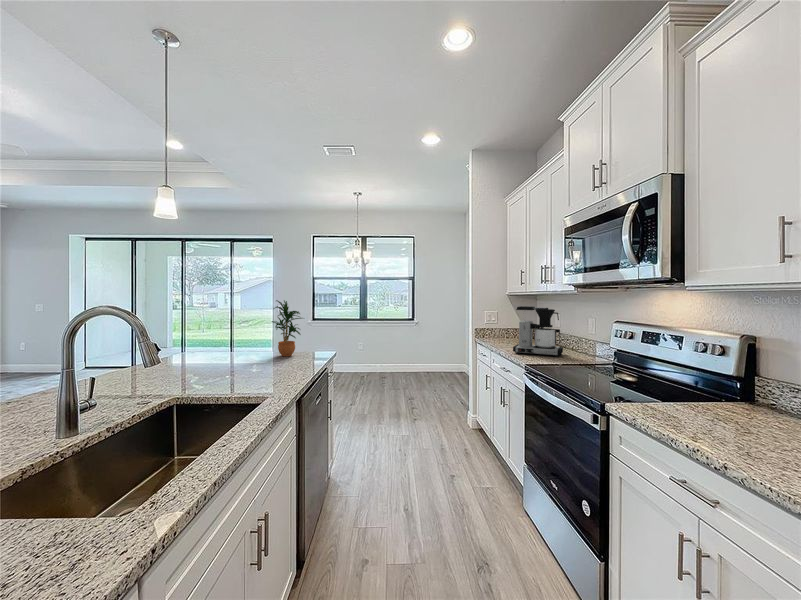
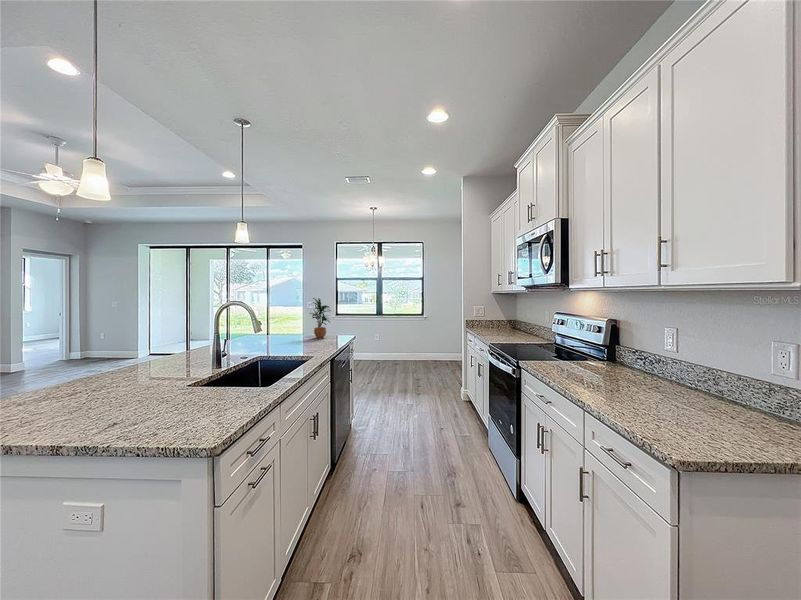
coffee maker: present [513,306,563,357] -> none [486,302,523,339]

